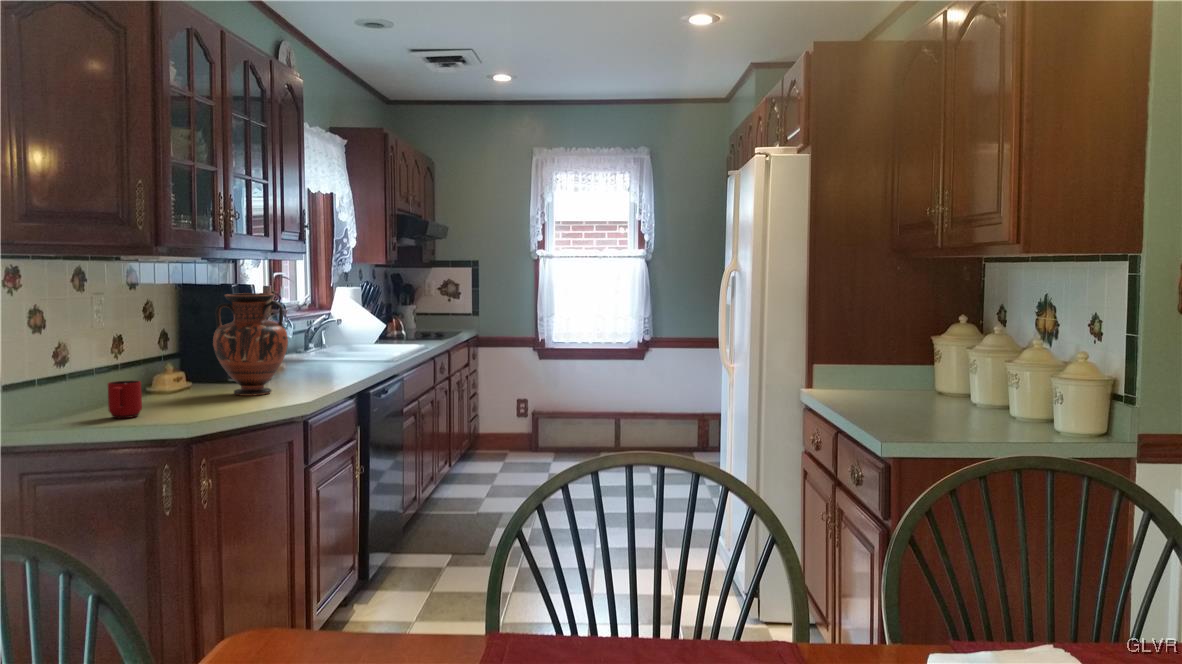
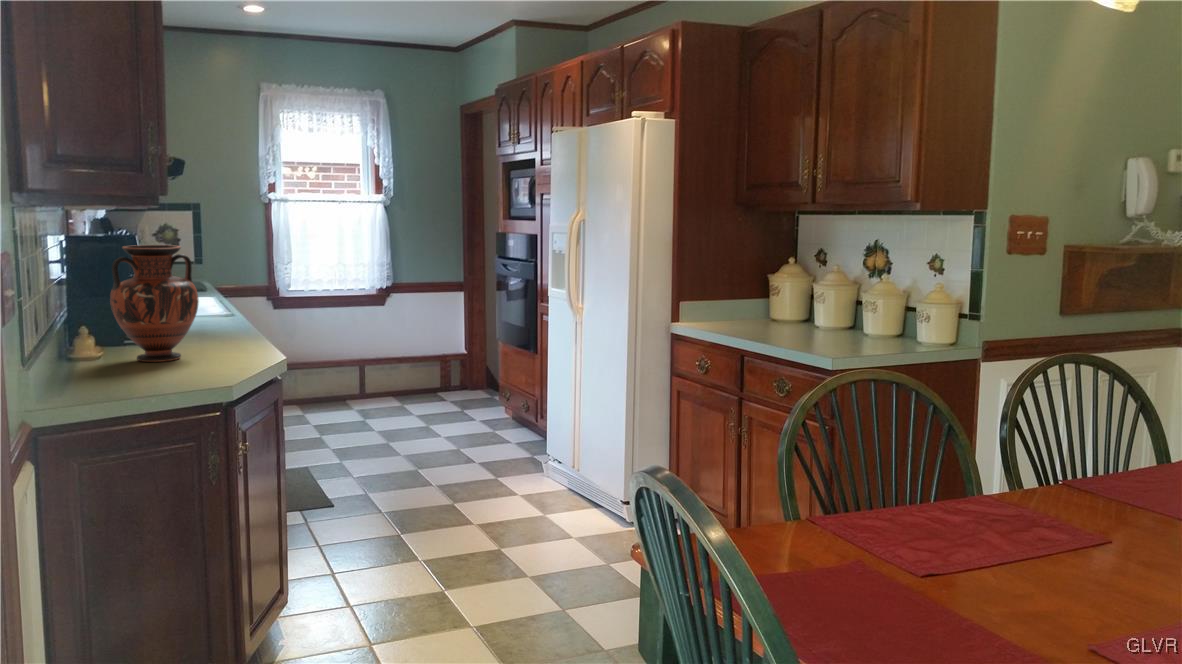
mug: present [108,380,142,418] -> none [72,350,114,395]

